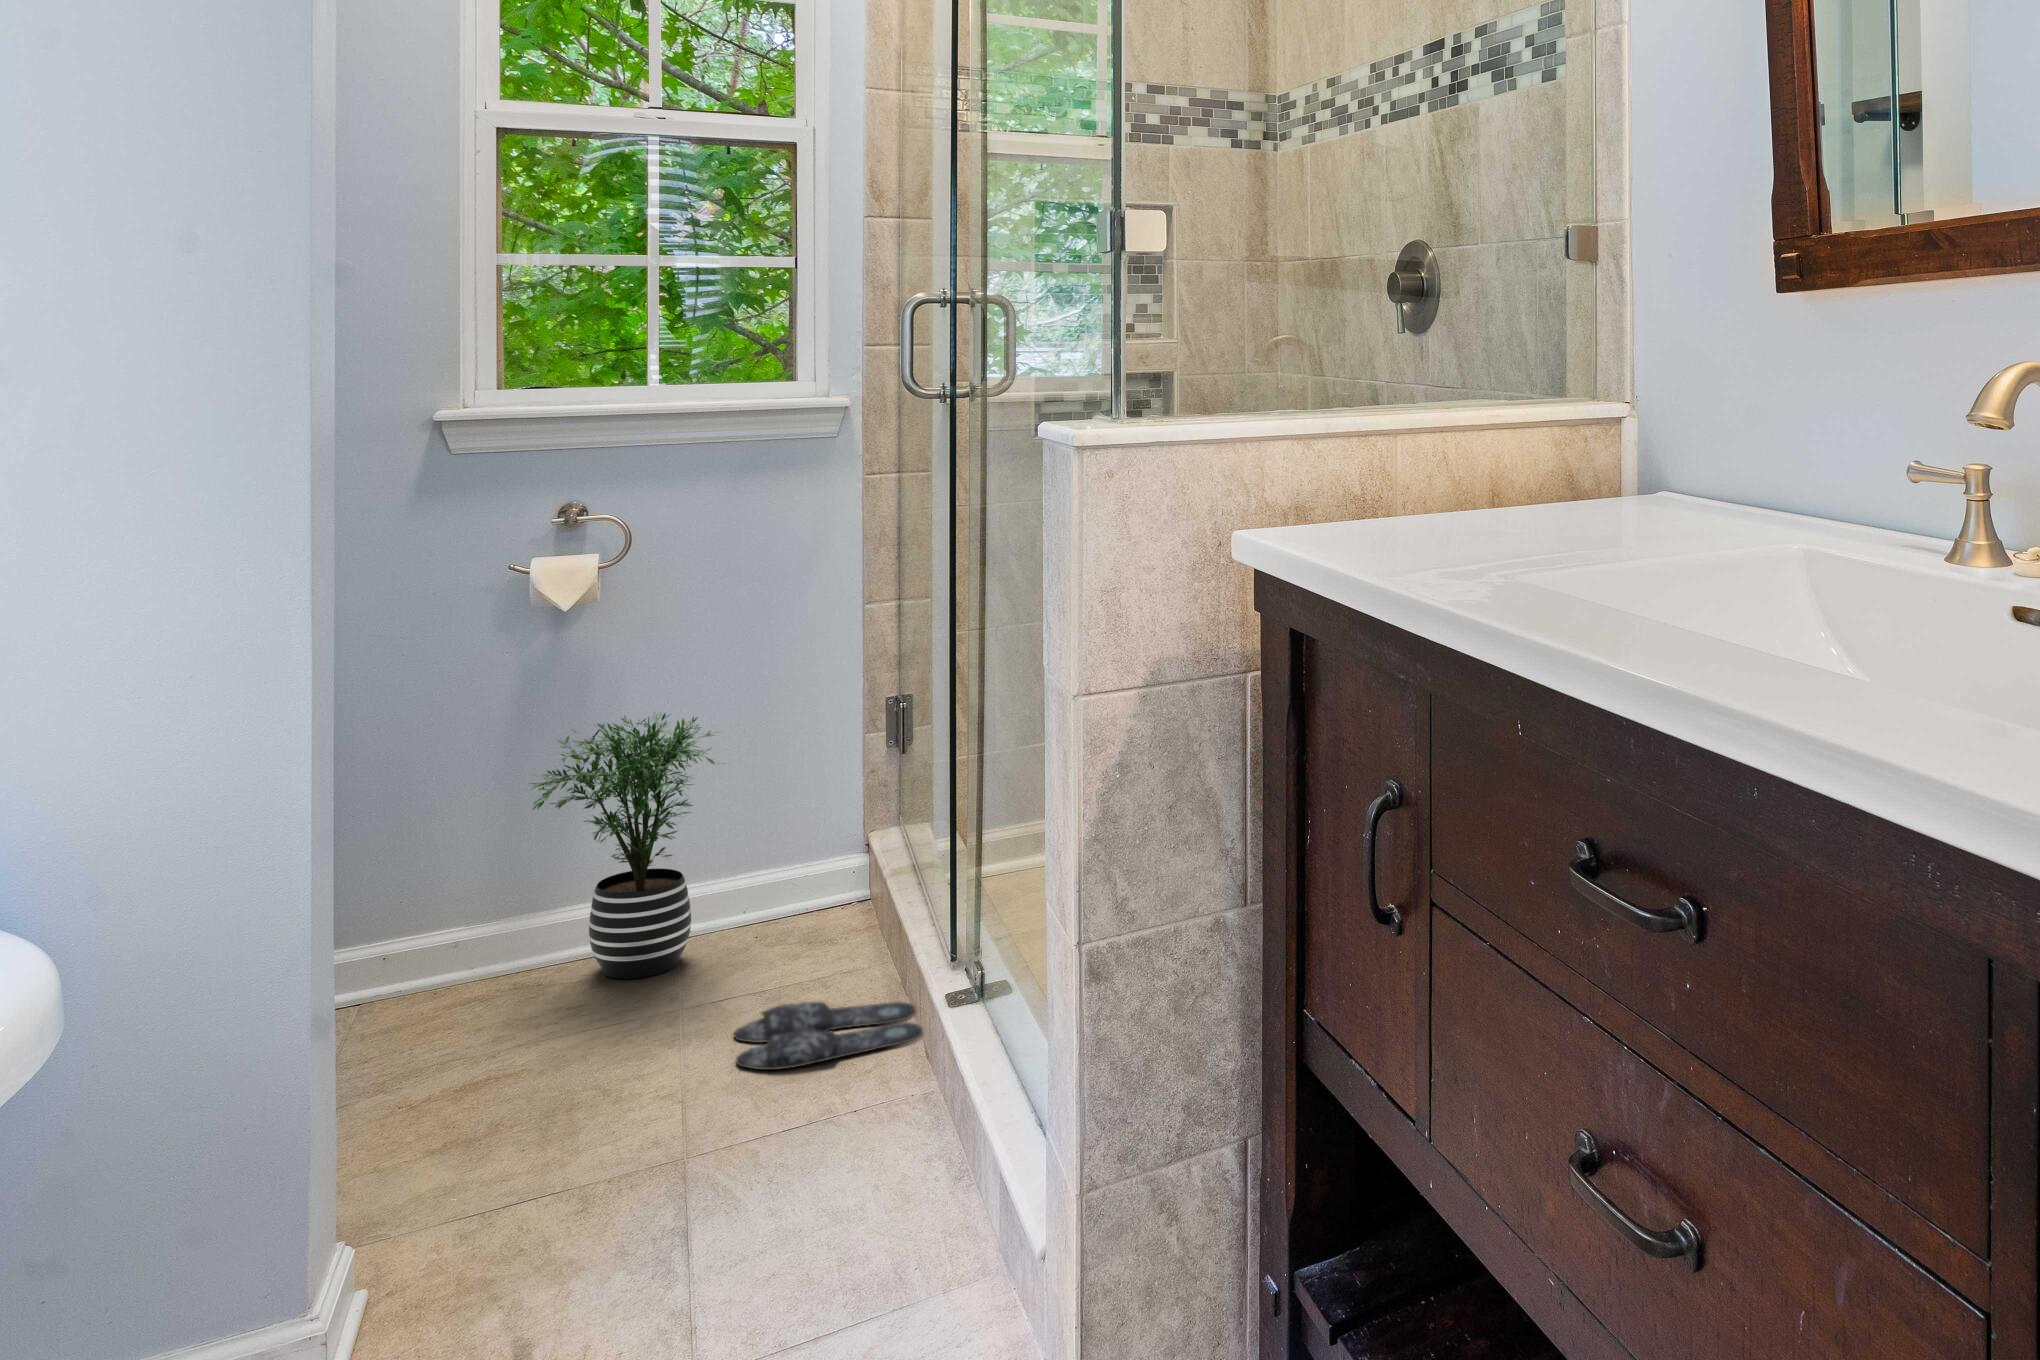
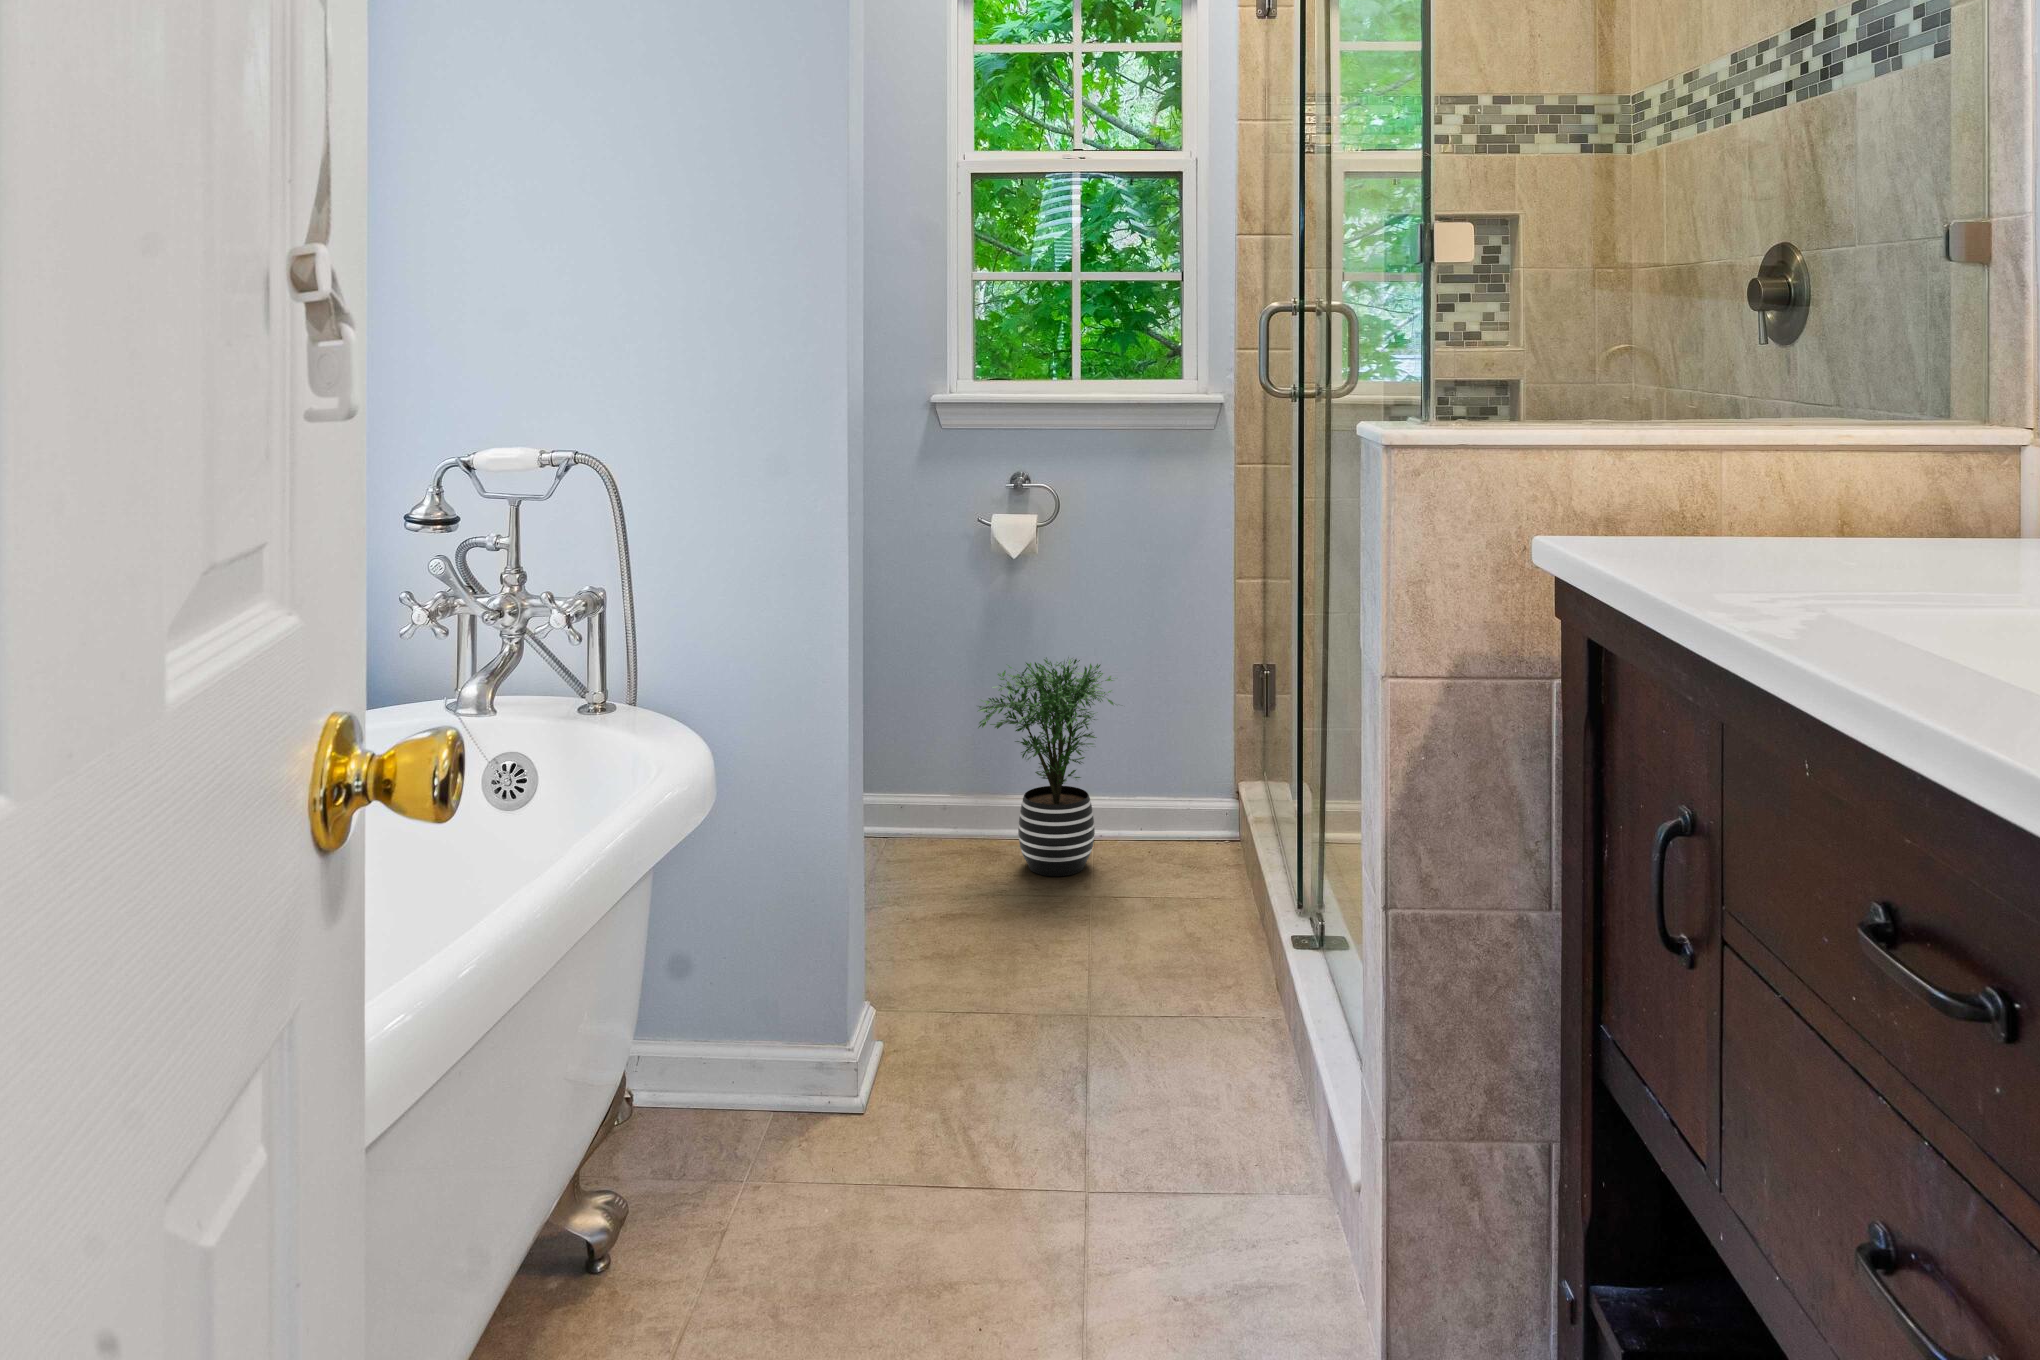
slippers: present [734,1002,922,1070] -> none [1123,921,1277,982]

